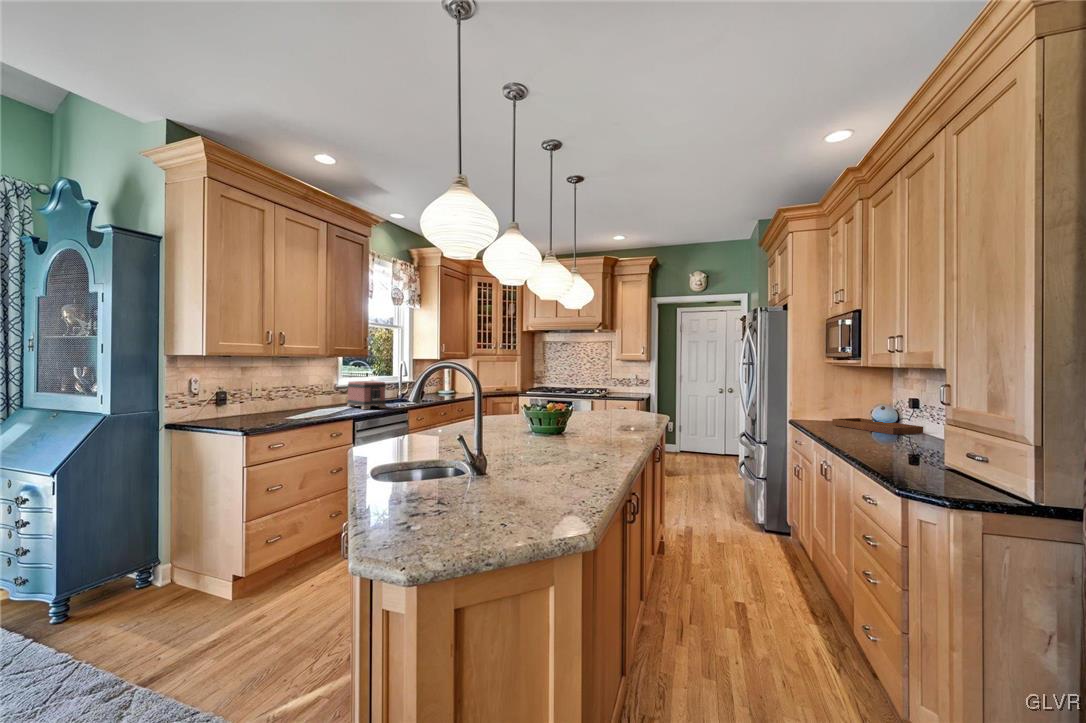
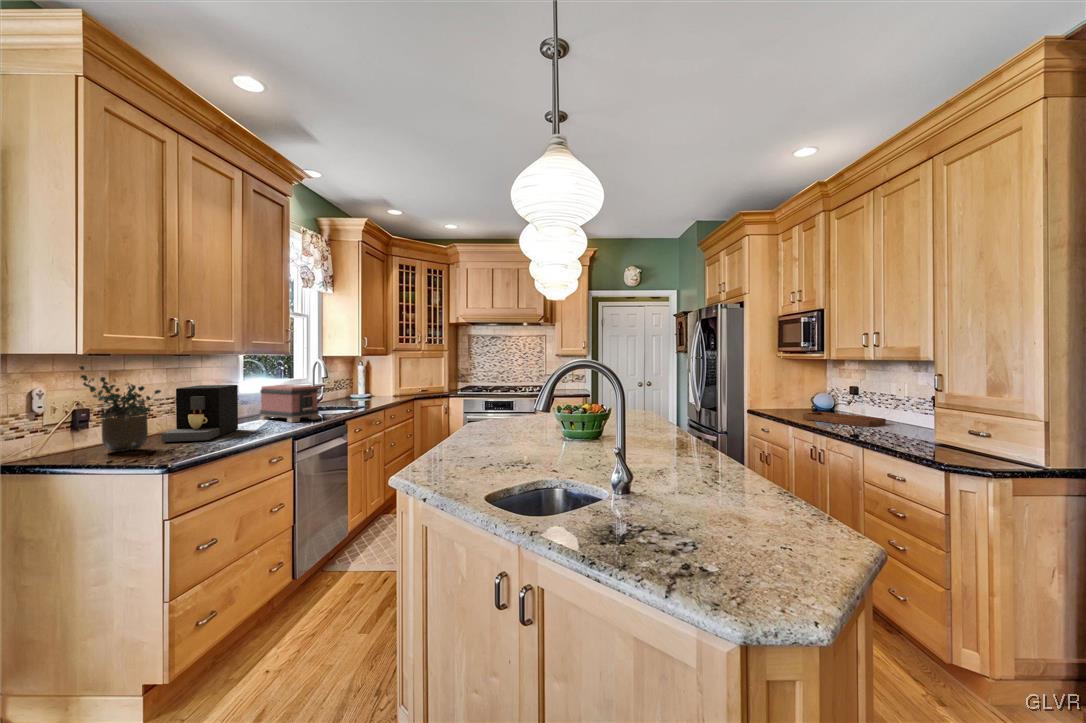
potted plant: none [216,363,262,420] -> present [79,366,161,452]
coffee maker: none [267,379,323,417] -> present [161,385,238,442]

